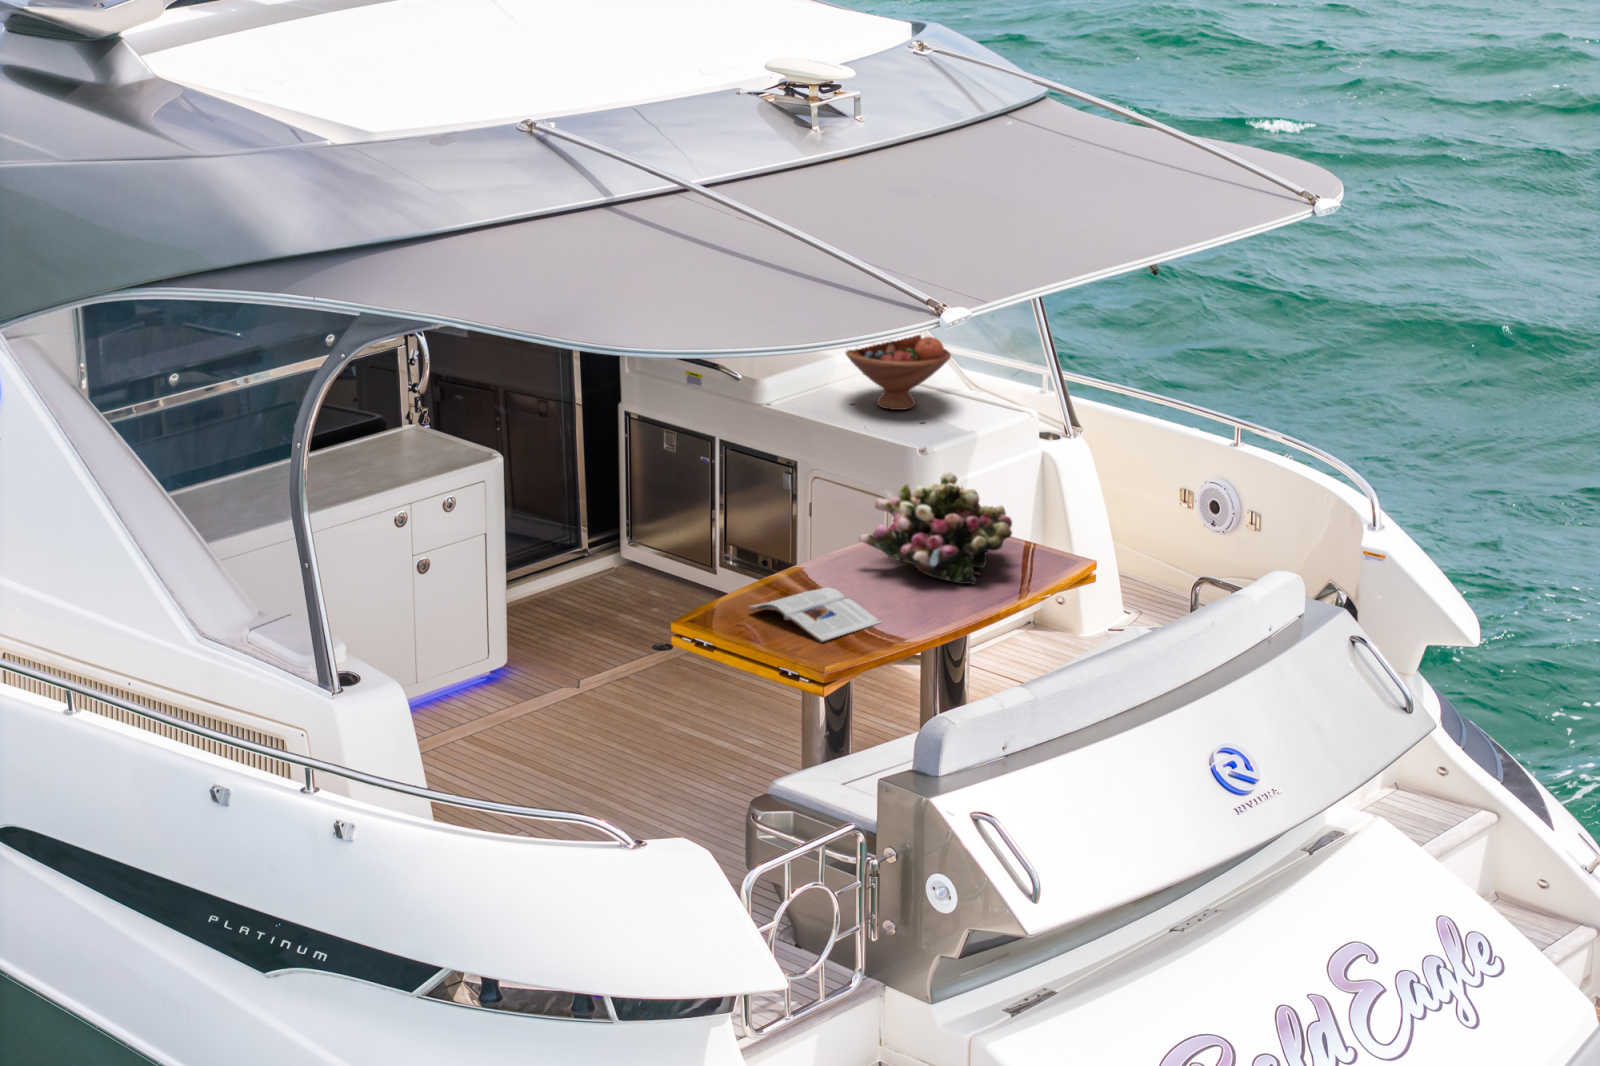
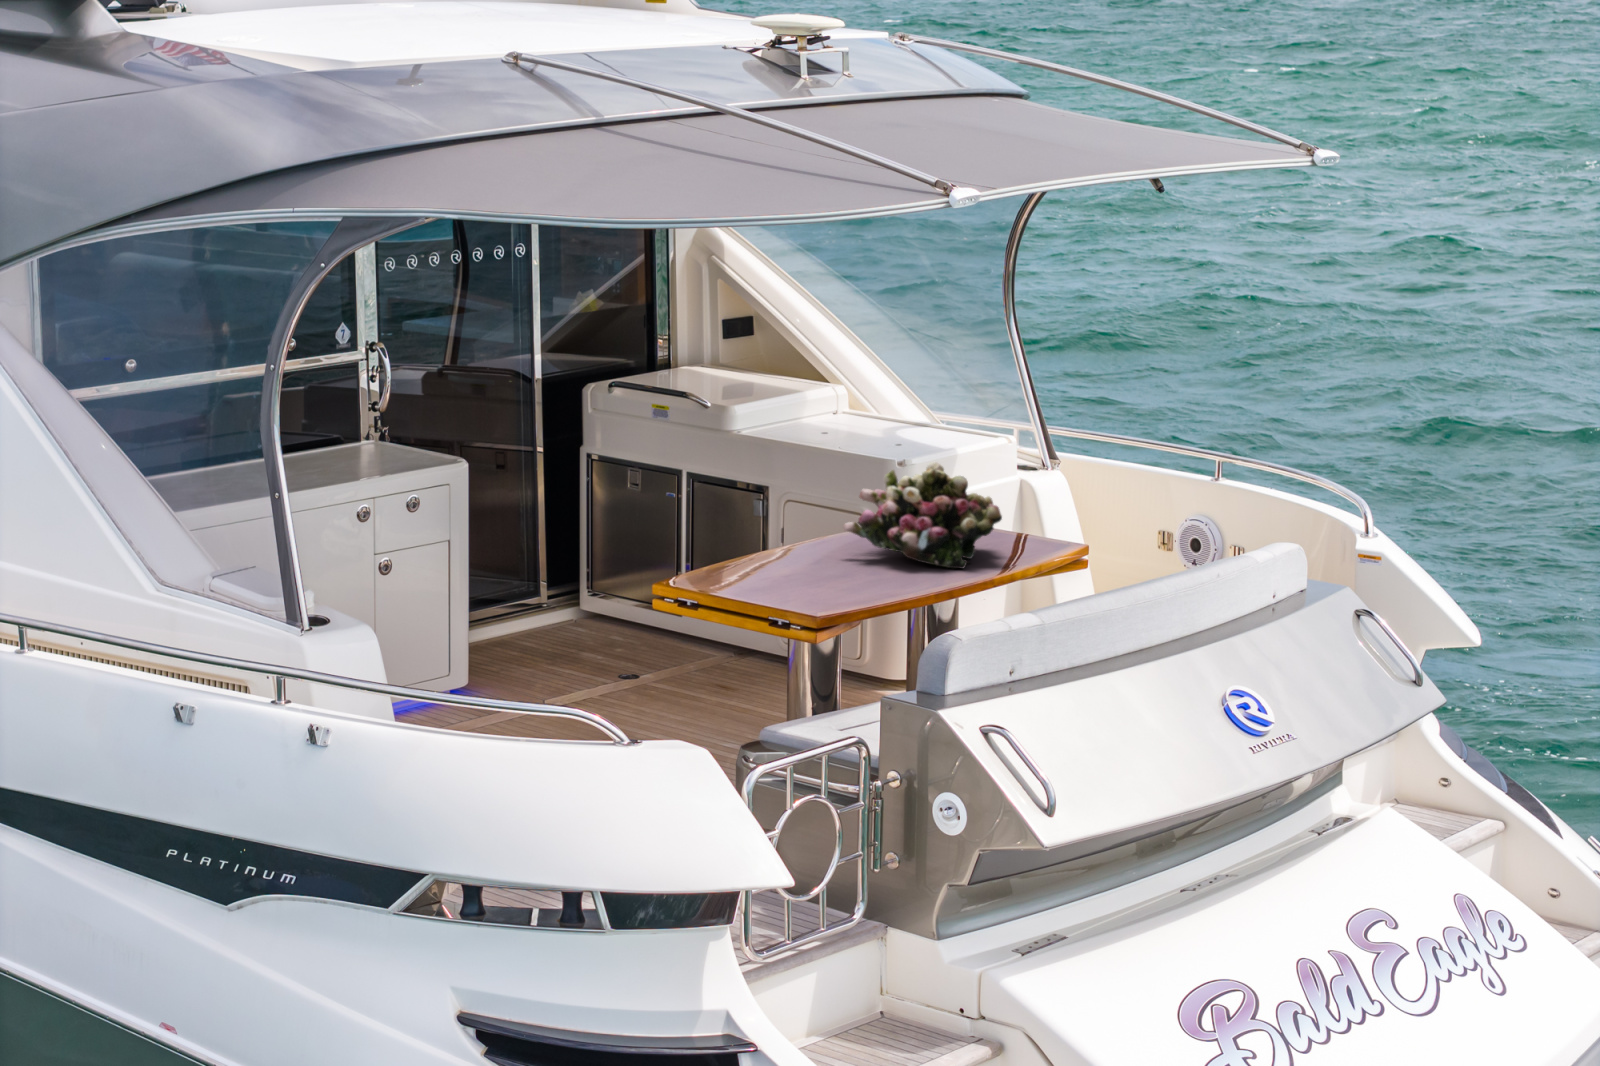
fruit bowl: present [846,335,951,410] -> none [820,354,927,437]
magazine: present [749,588,881,642] -> none [733,564,873,605]

